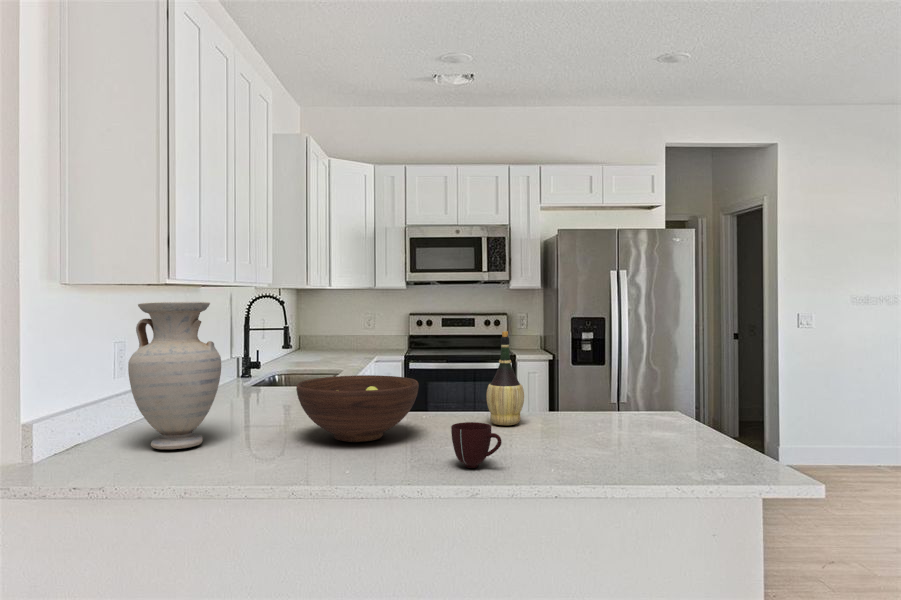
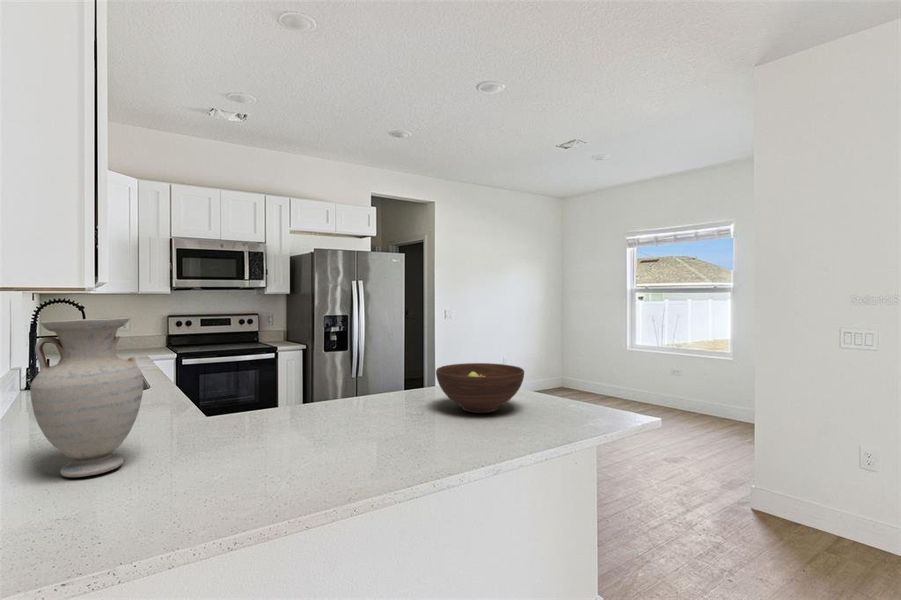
wine bottle: present [486,331,524,425] -> none [352,332,381,404]
fruit bowl: present [296,375,419,442] -> present [436,363,524,413]
mug: present [451,422,502,468] -> none [386,404,428,439]

